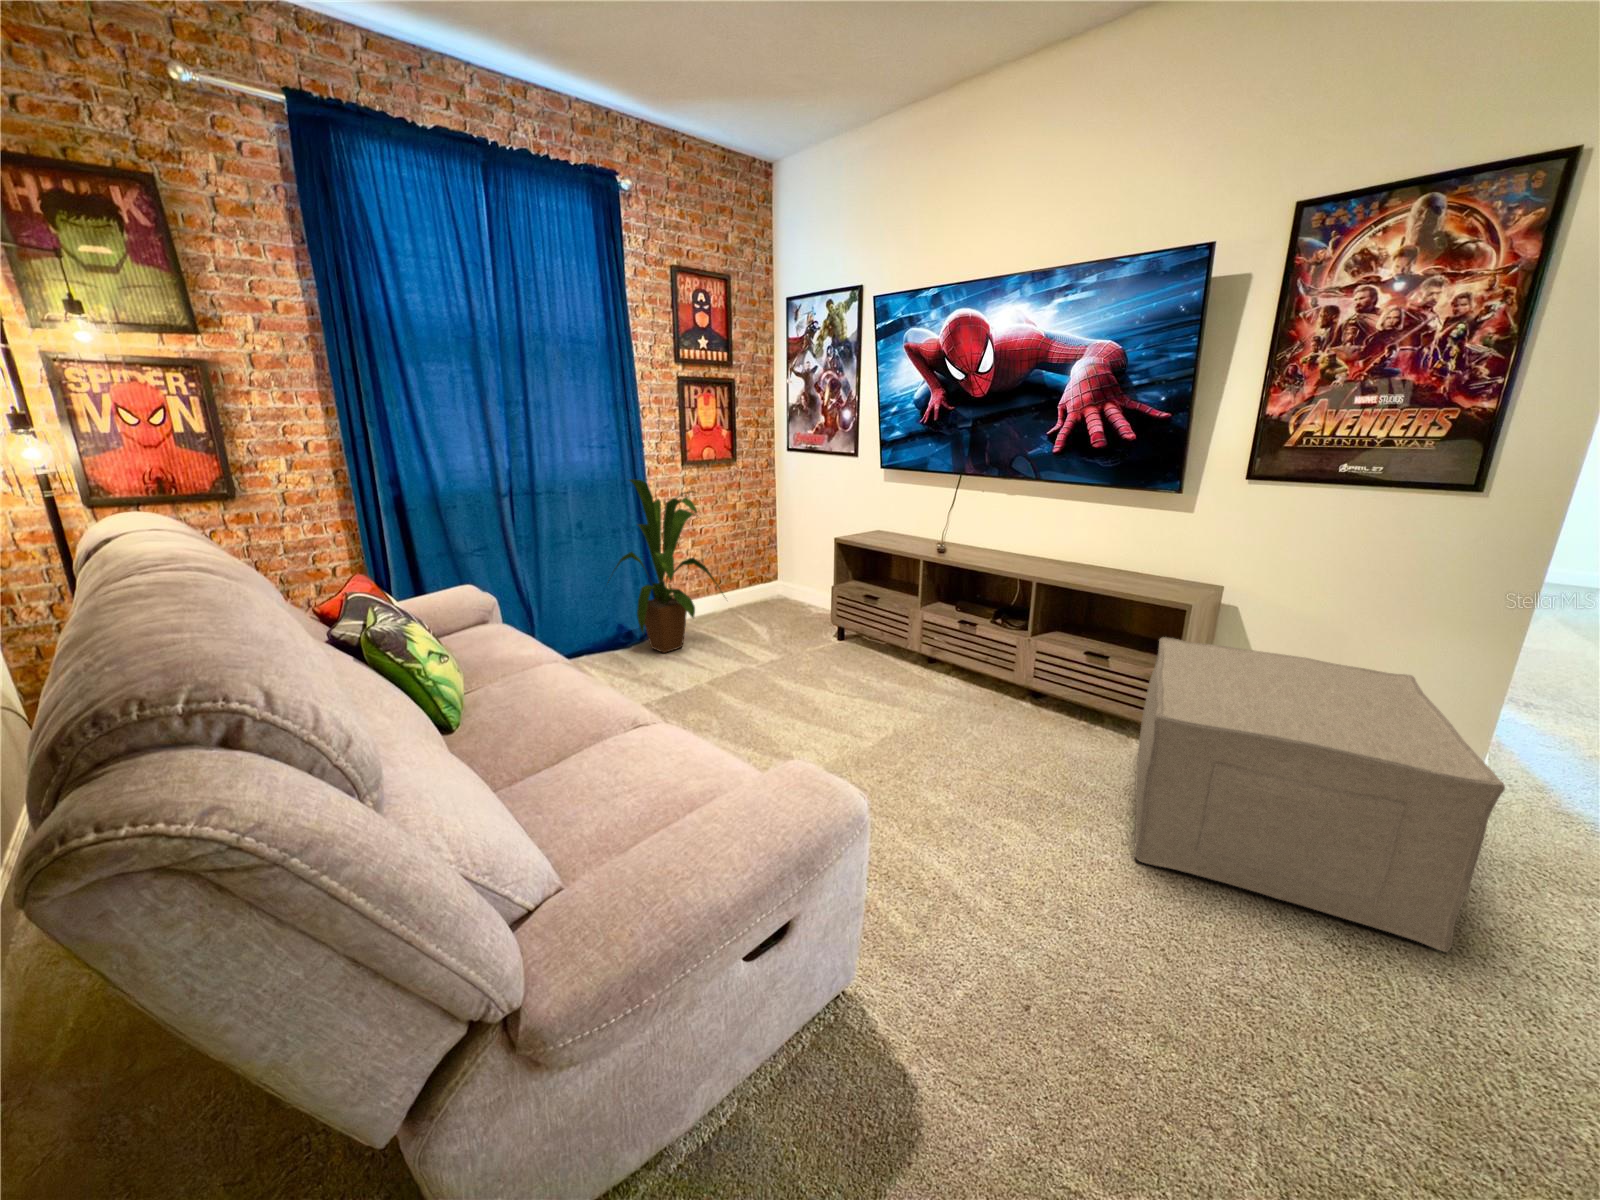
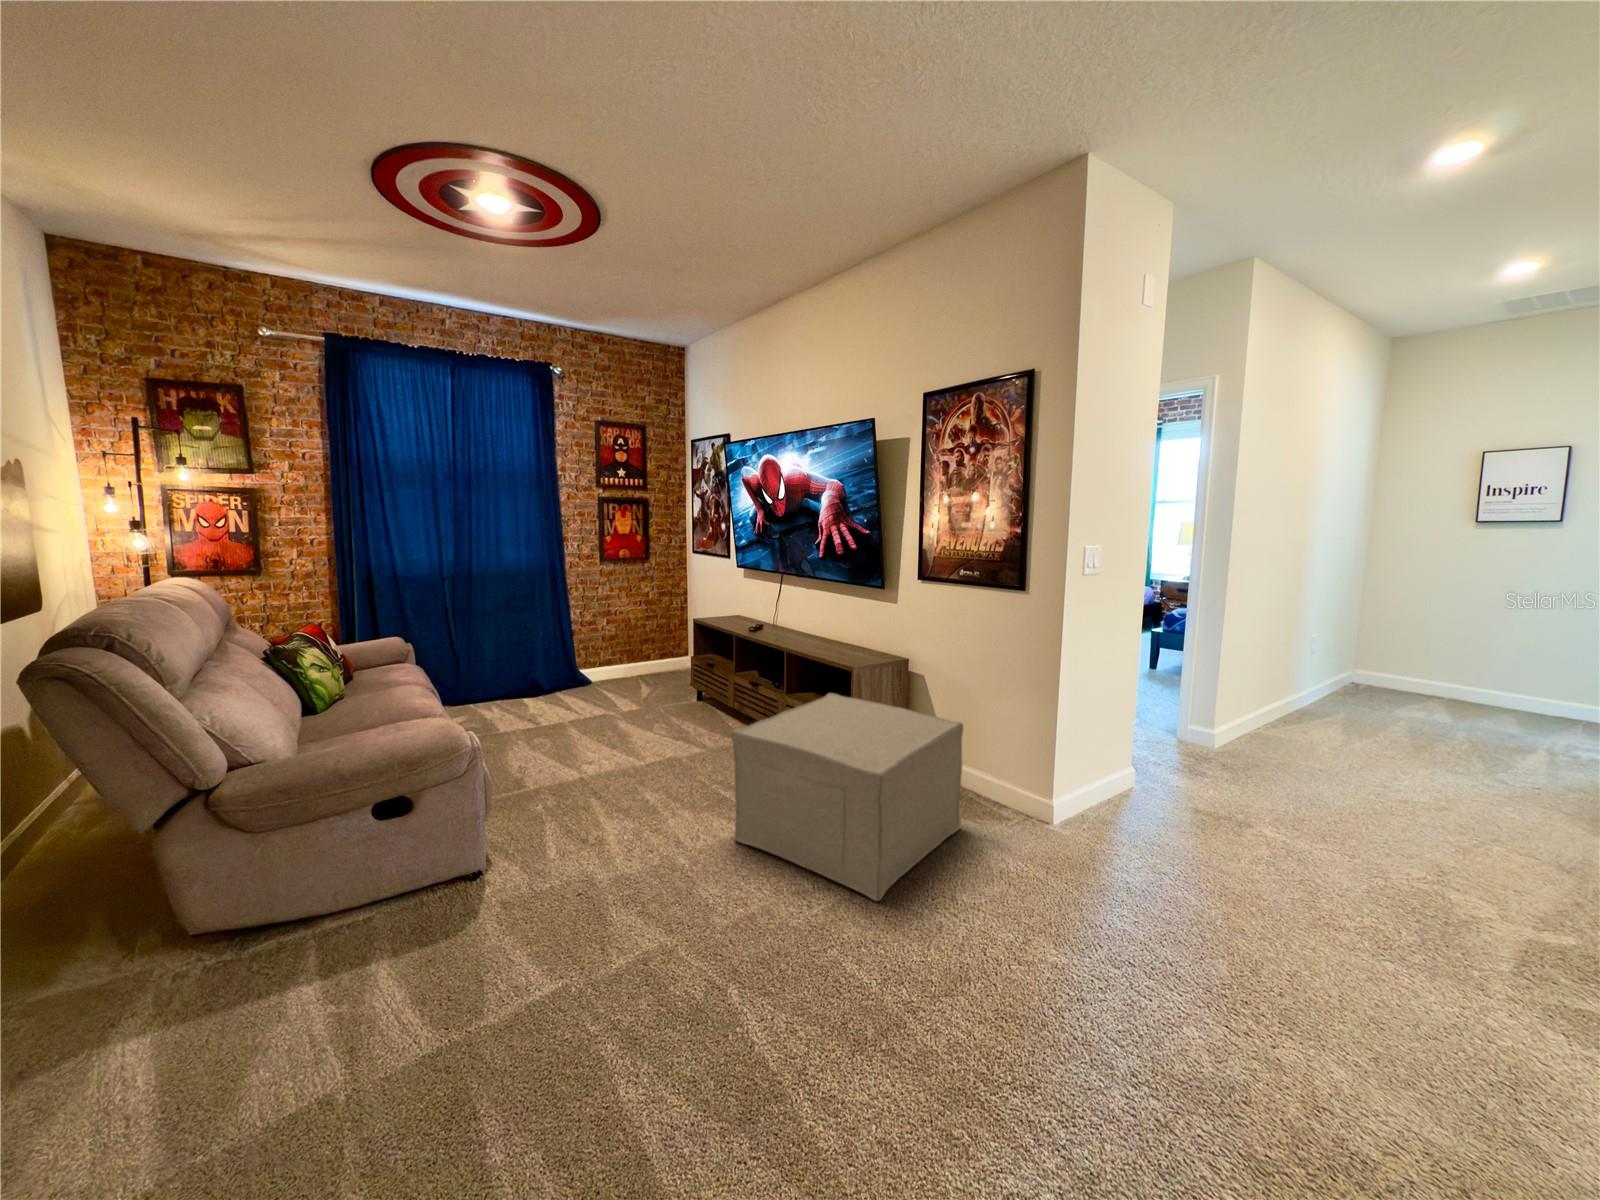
house plant: present [614,479,720,653] -> none [518,570,607,703]

